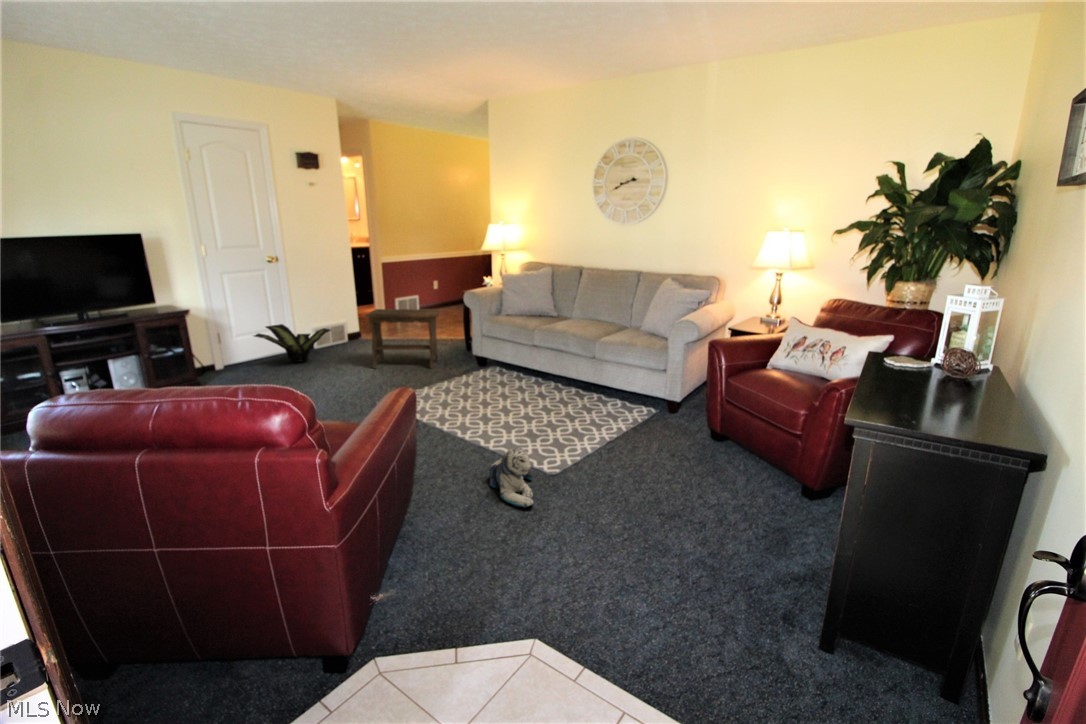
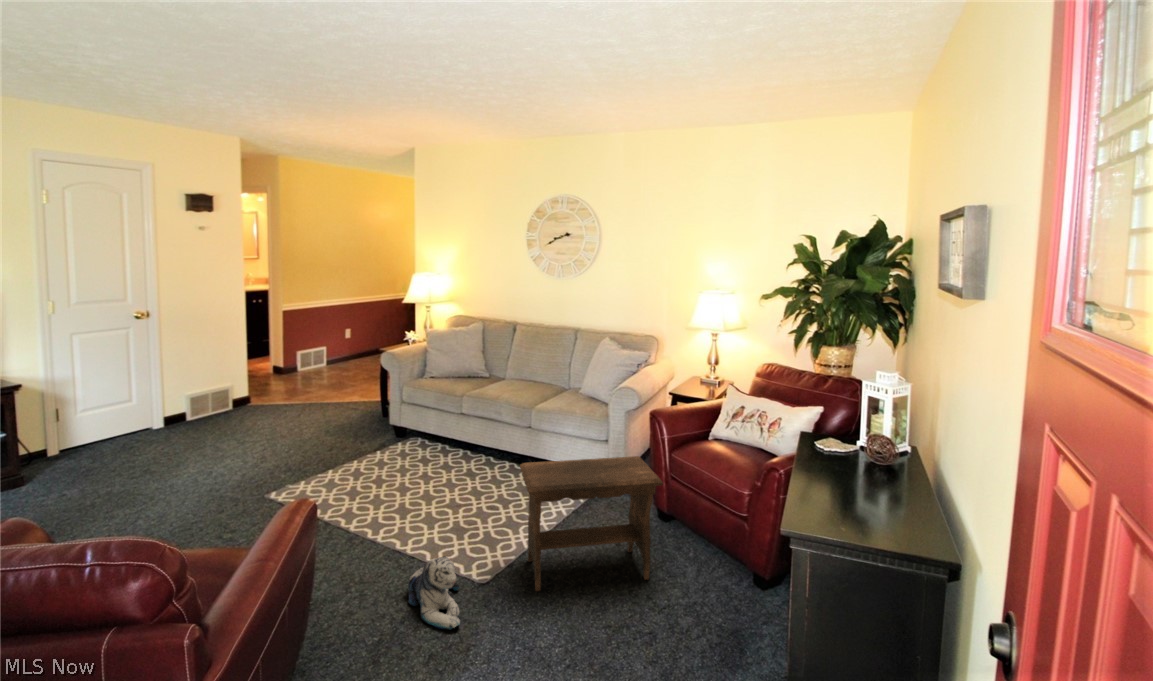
footstool: present [365,309,440,368] -> present [520,456,663,591]
potted plant: present [254,324,331,363] -> none [100,396,212,445]

